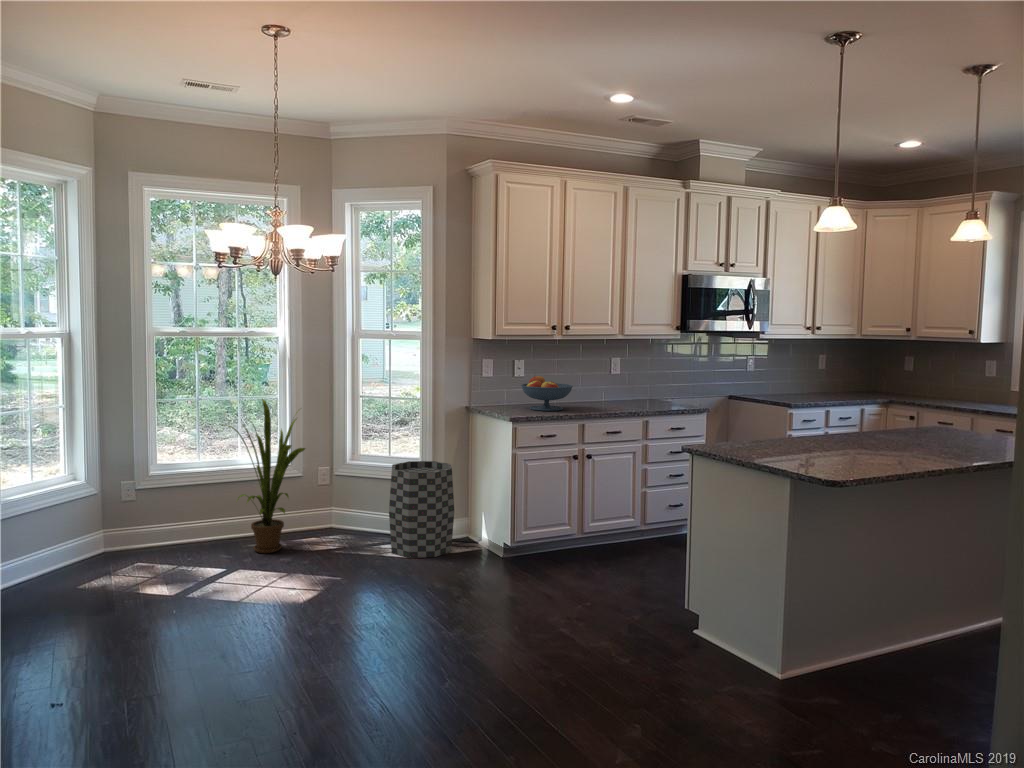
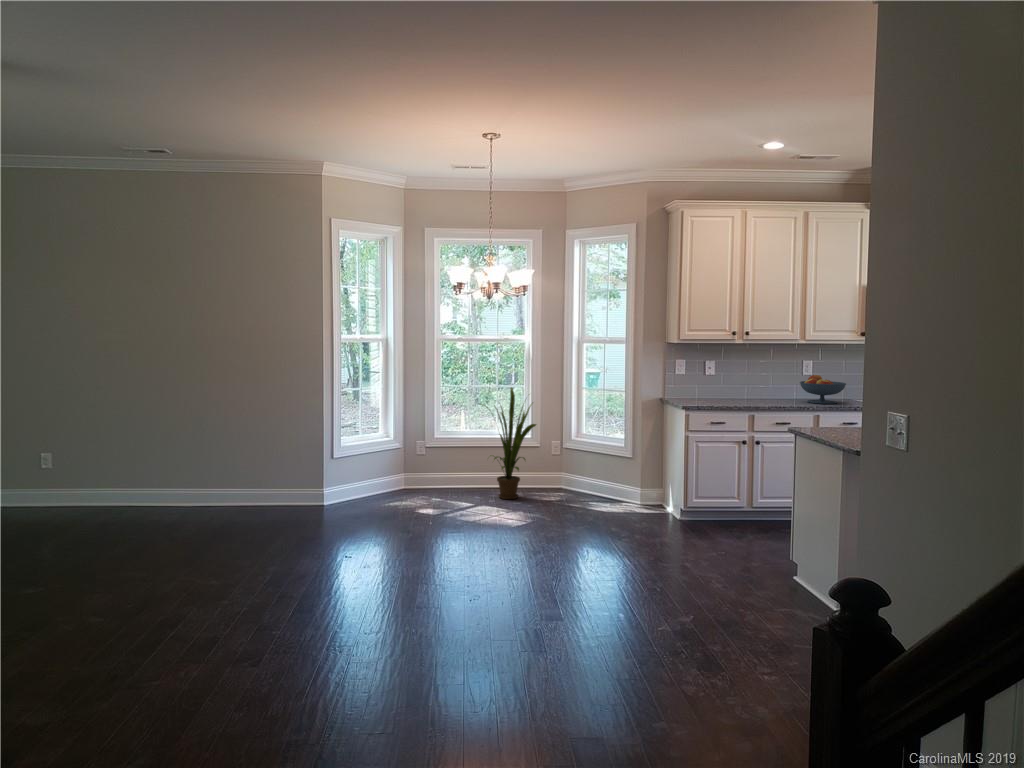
fruit bowl: present [521,376,573,411] -> present [800,375,846,404]
trash can: present [389,461,454,558] -> none [592,439,646,514]

